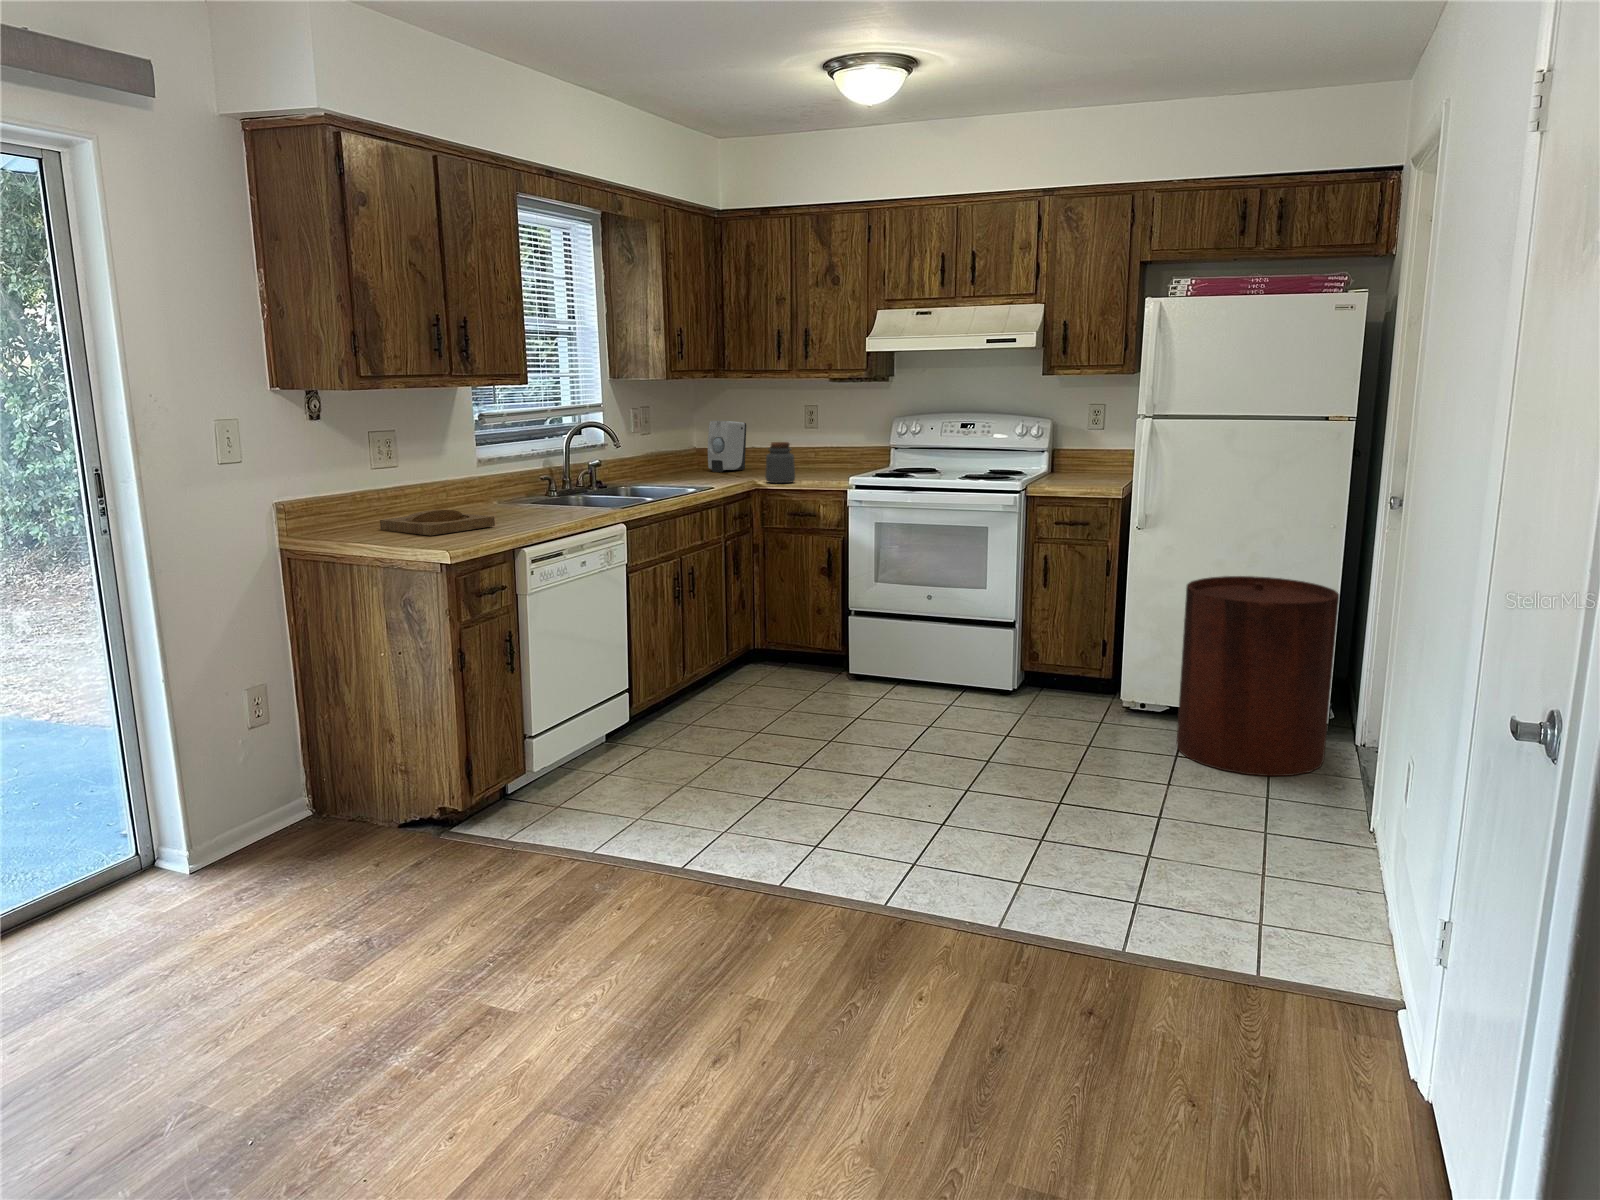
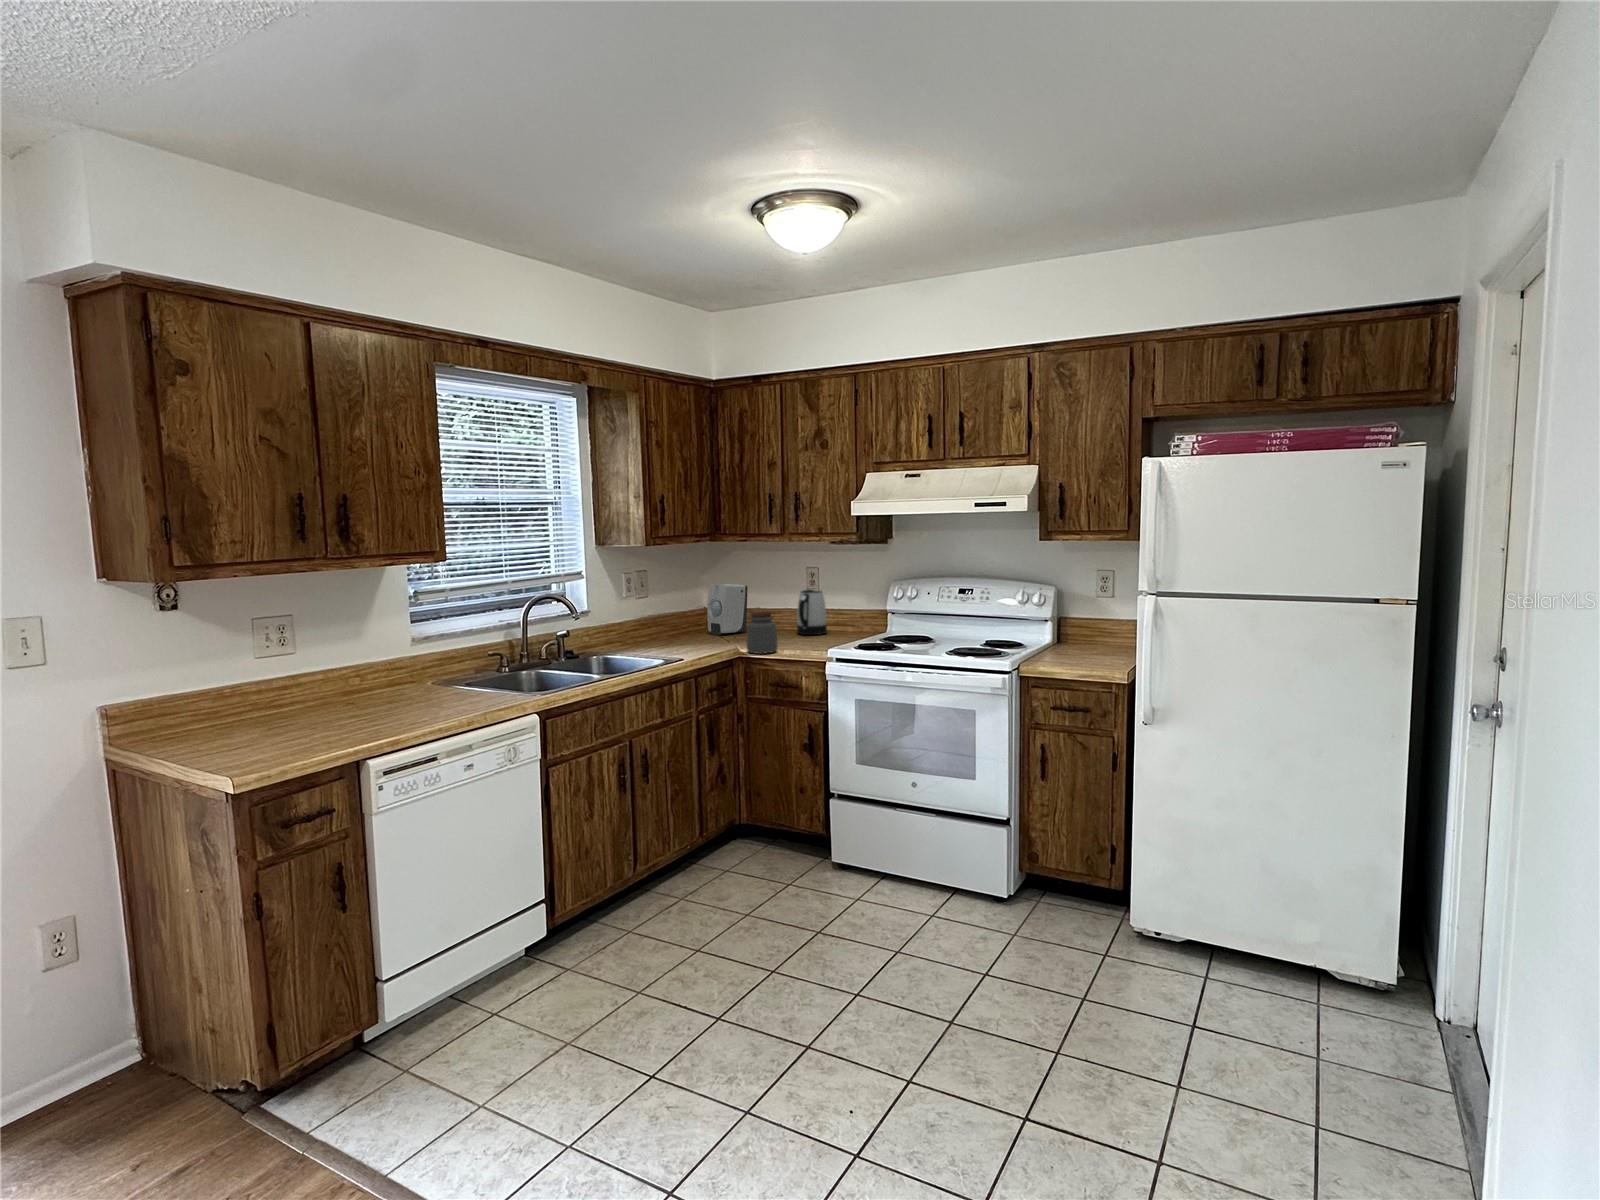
kettle: none [797,427,826,471] -> present [797,589,827,635]
tray: present [380,510,495,536] -> none [227,707,356,748]
trash can: present [1176,576,1339,776] -> none [1195,792,1410,1085]

